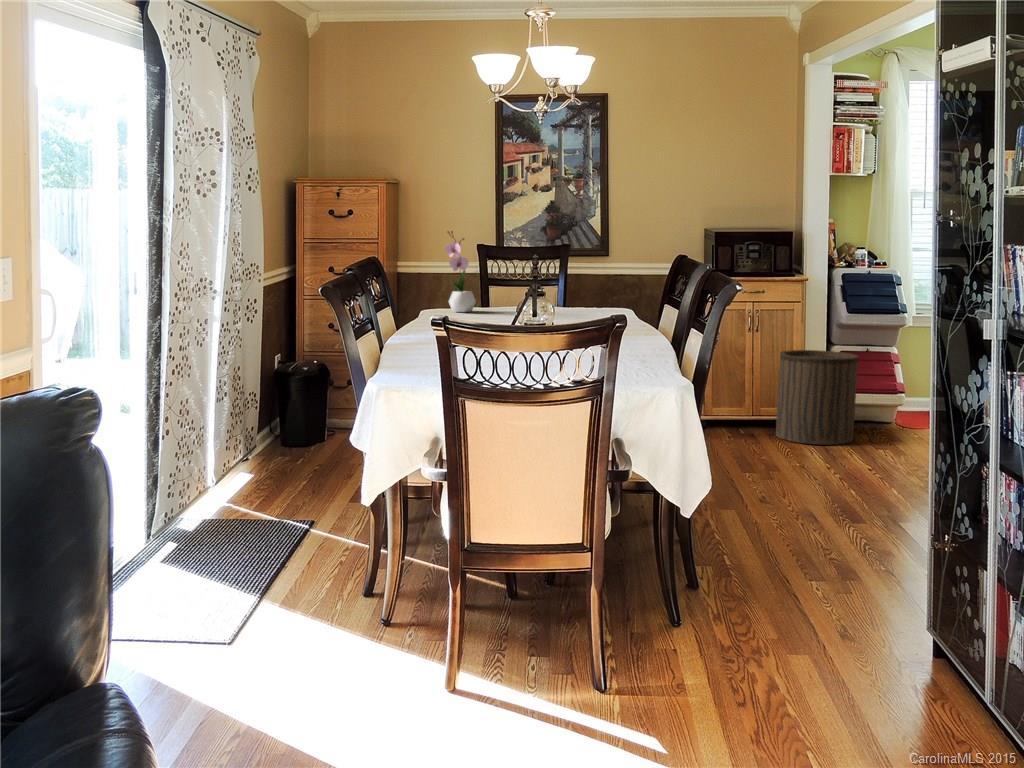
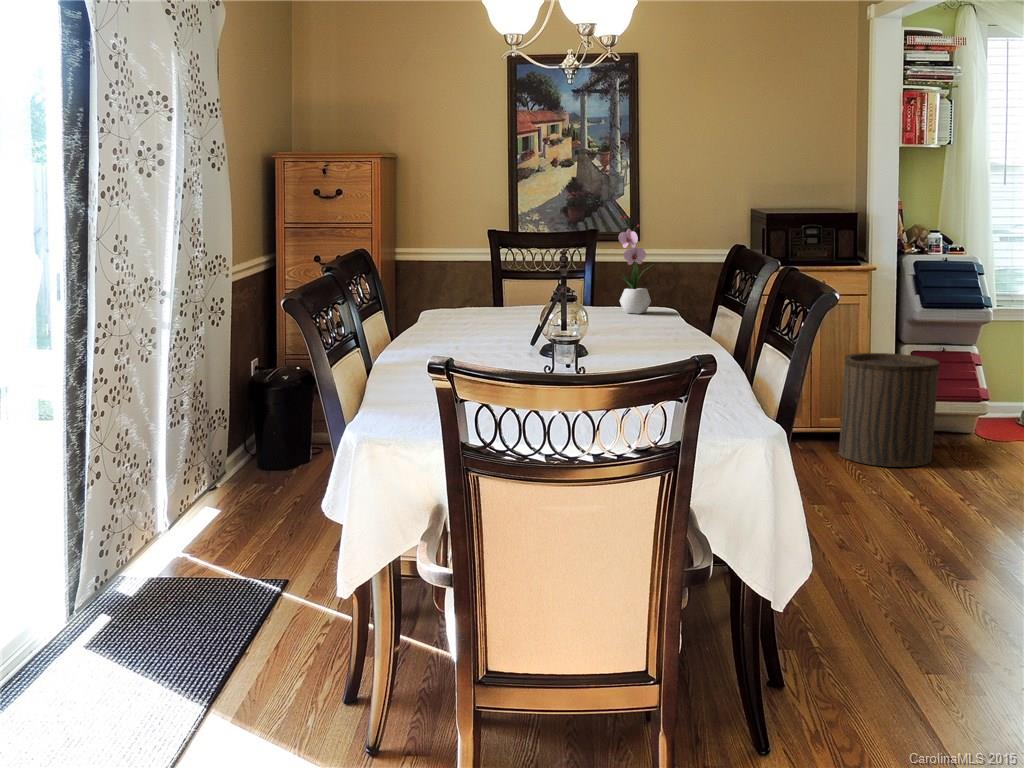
flower arrangement: present [445,231,476,312] -> present [618,216,655,314]

